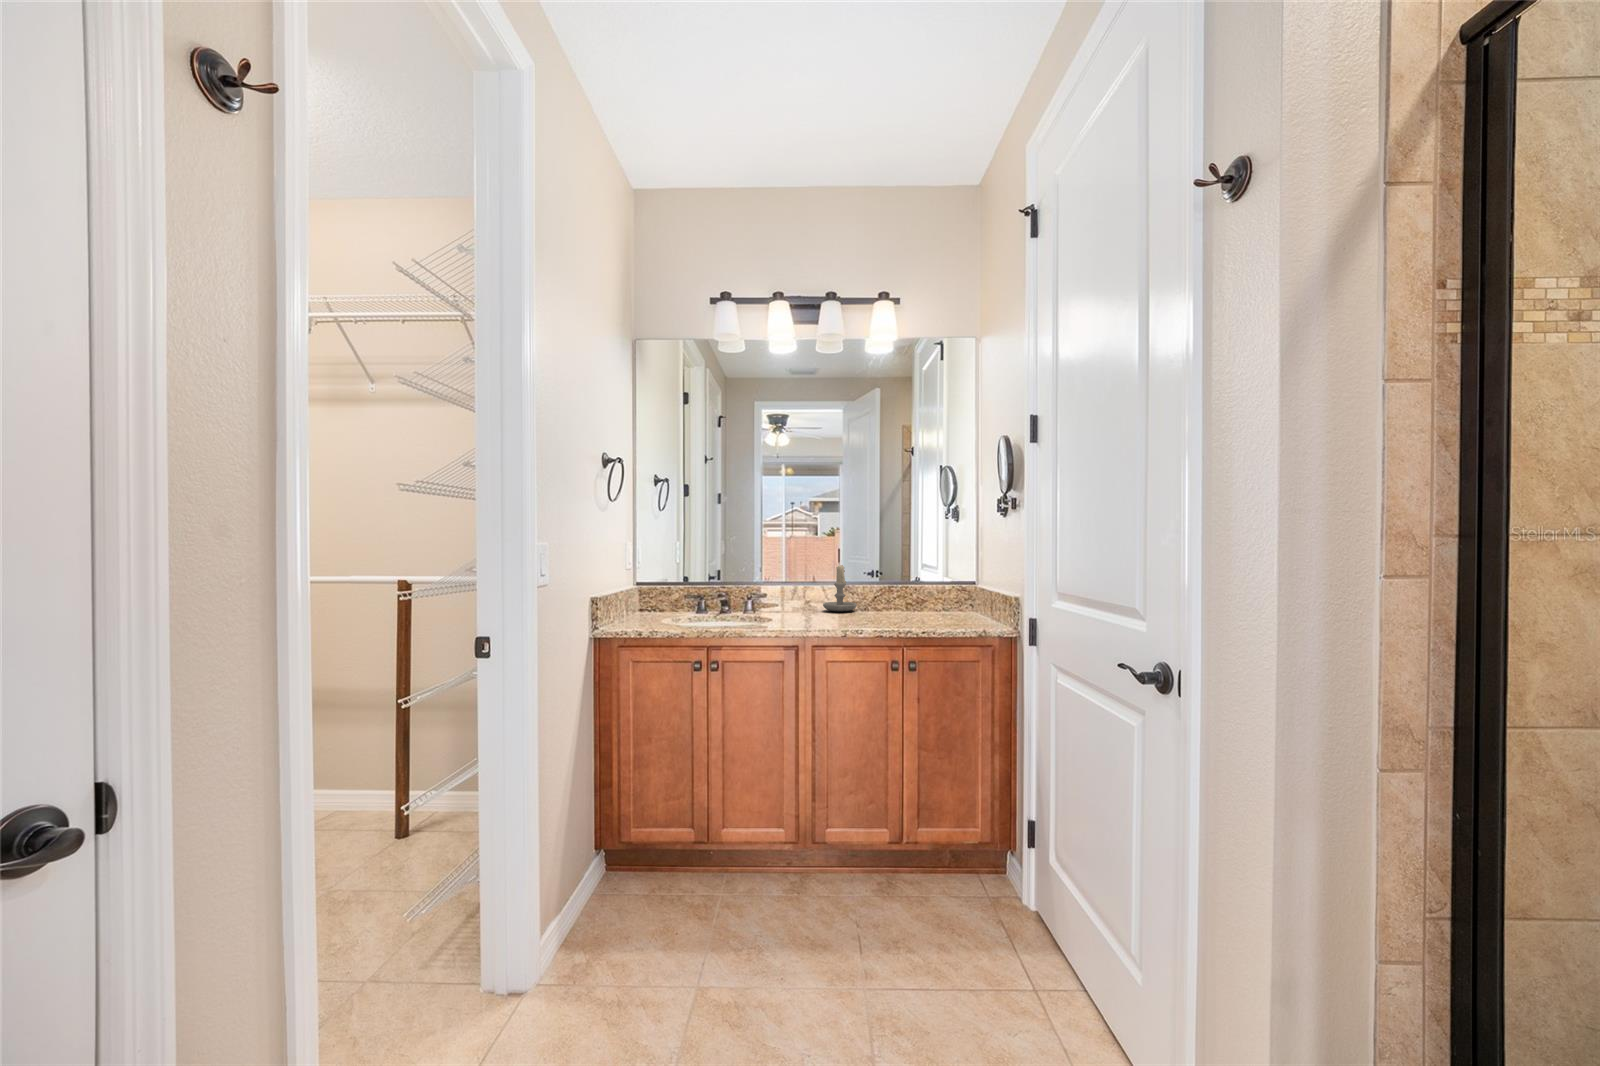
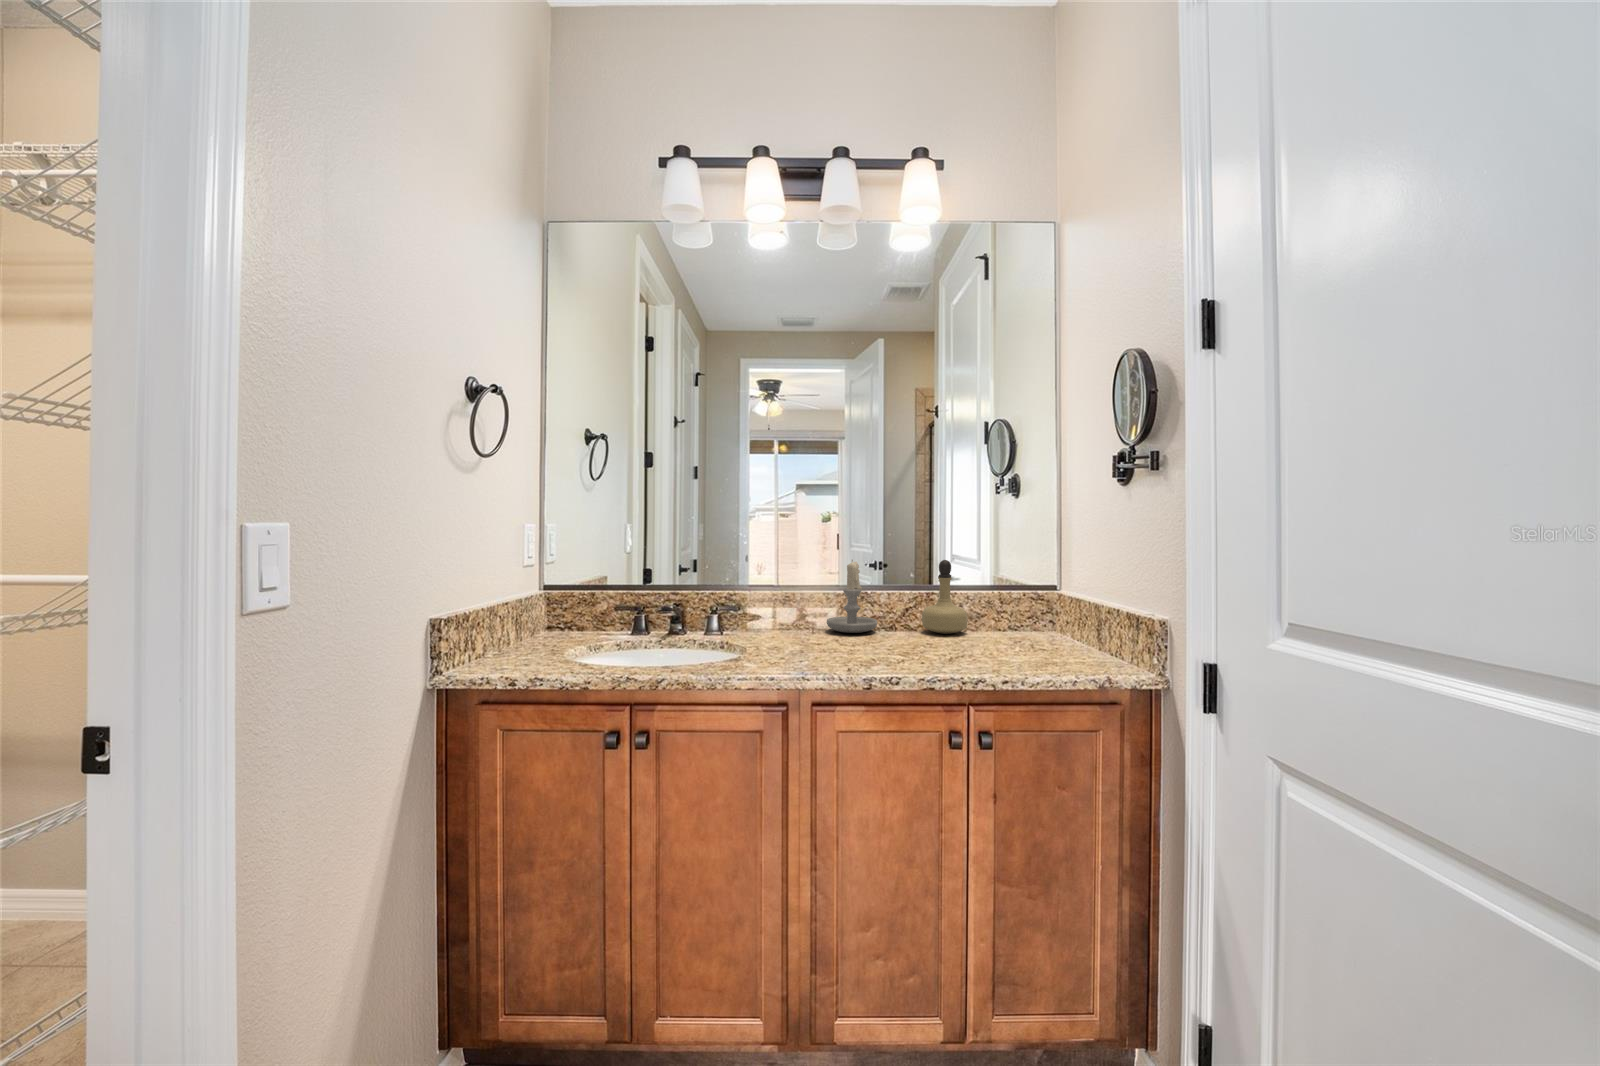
perfume bottle: none [886,563,916,612] -> present [922,560,968,634]

